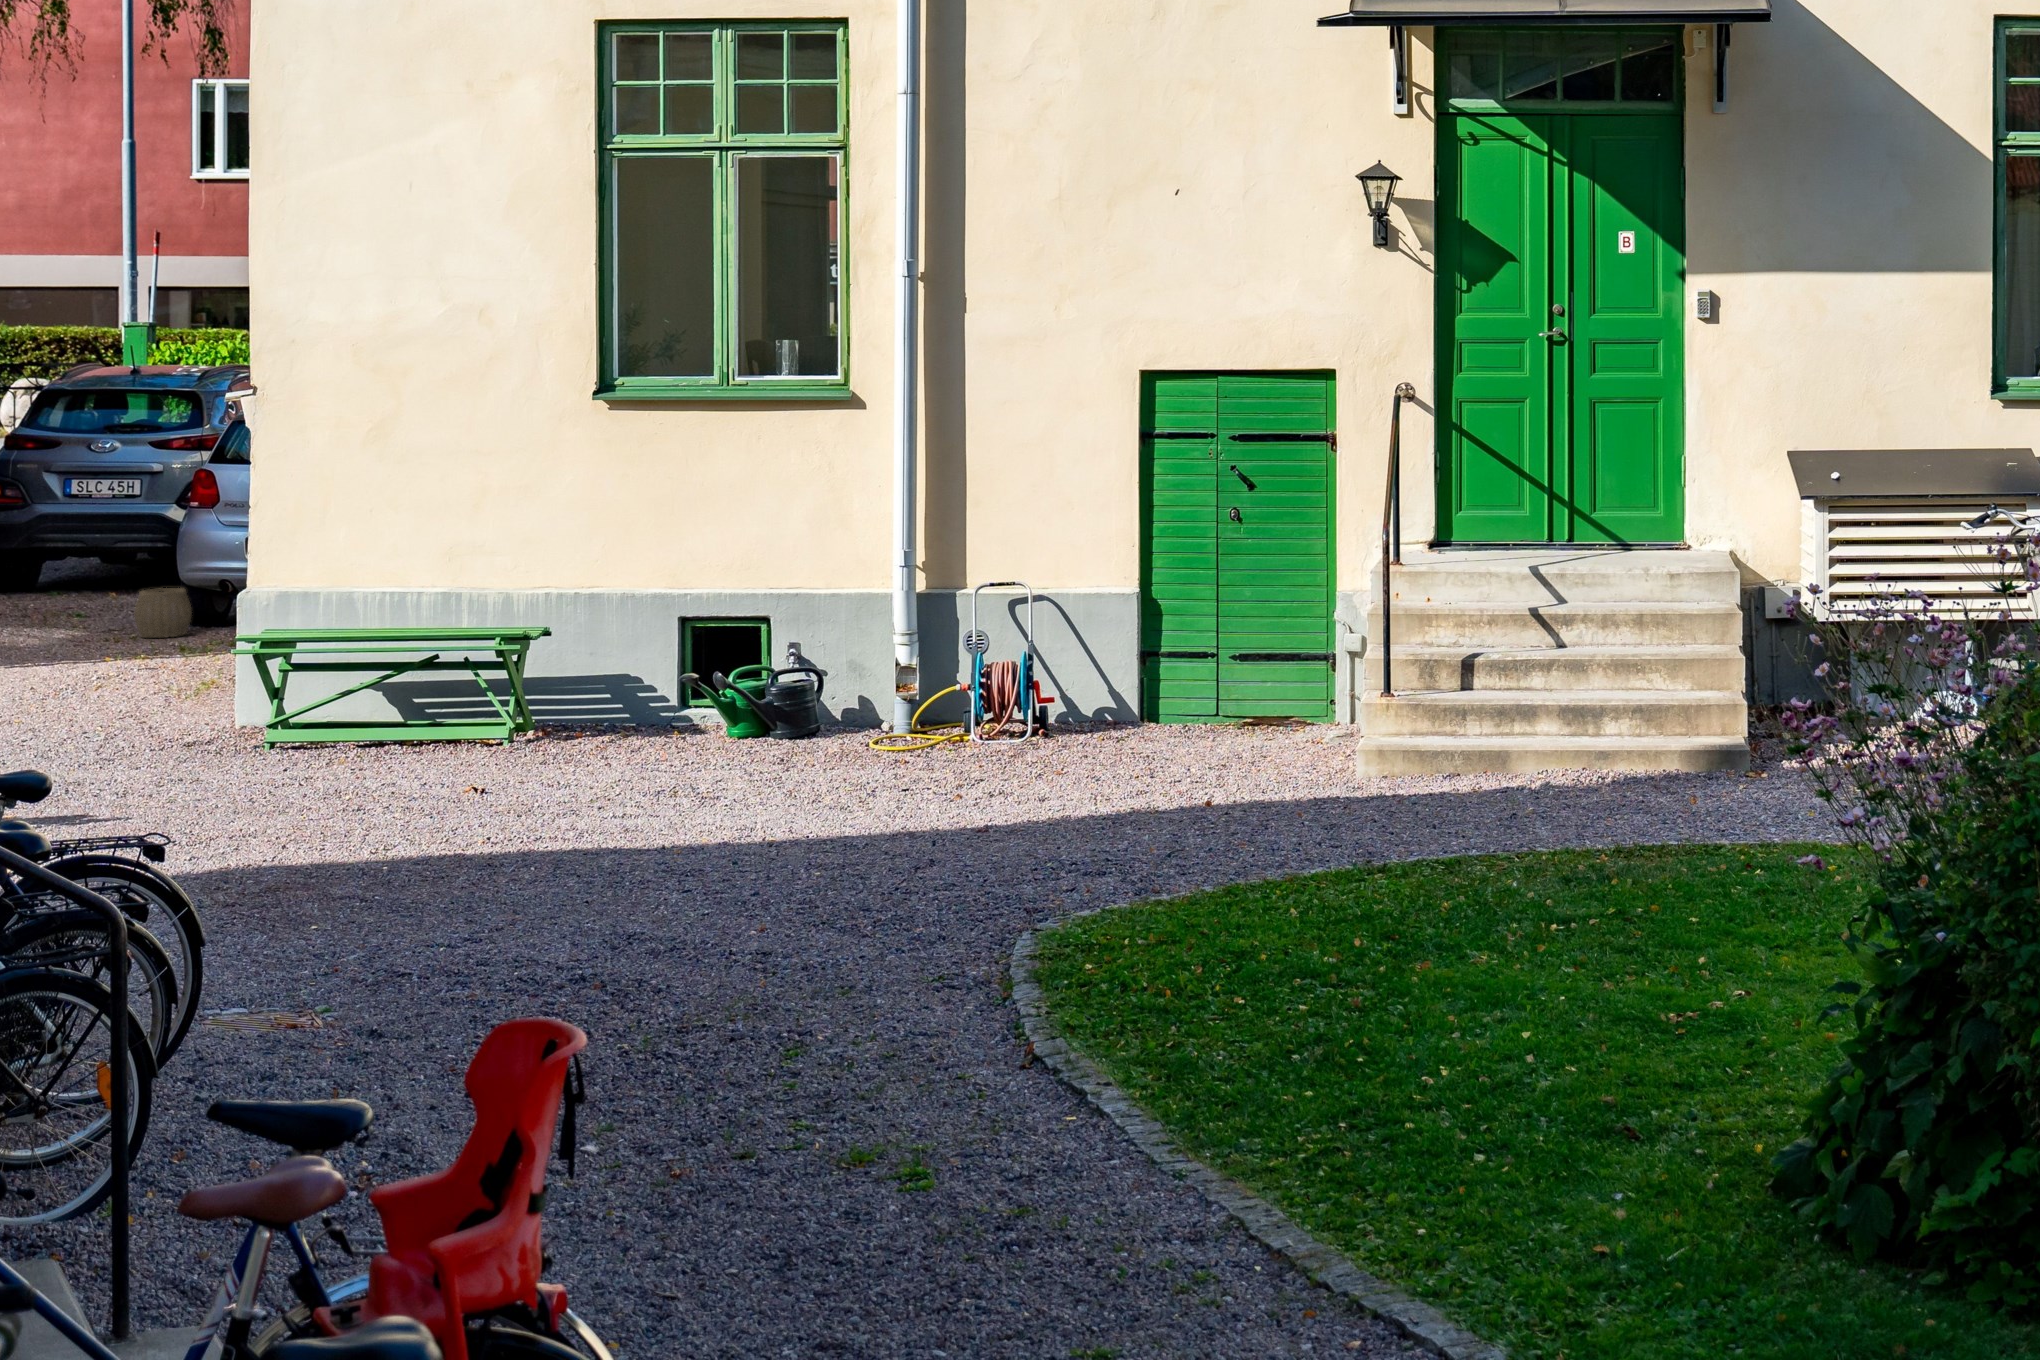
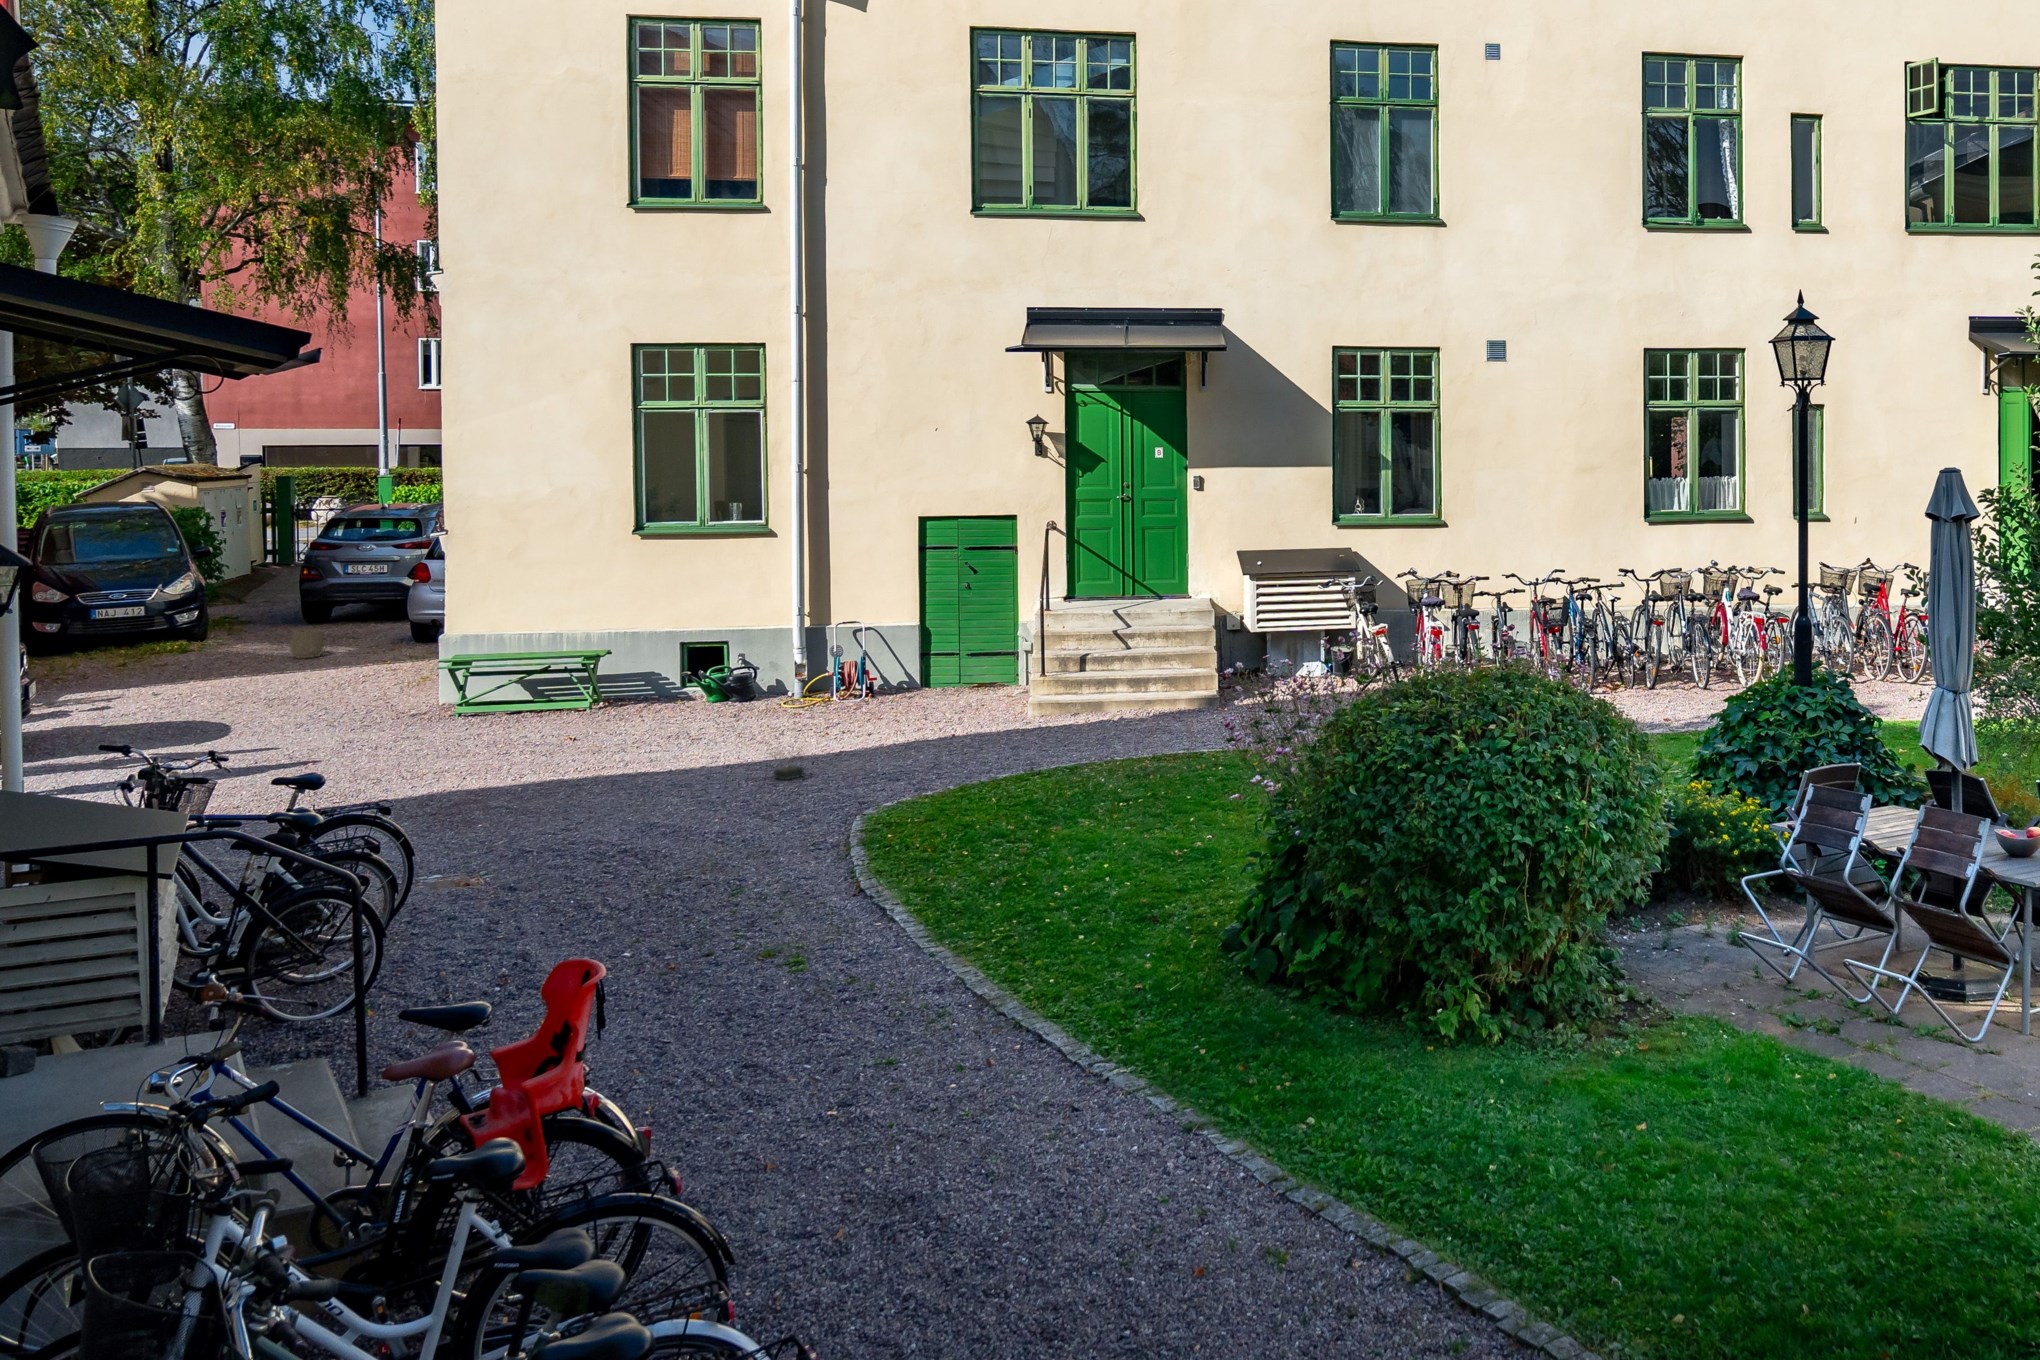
decorative plant: none [712,826,806,909] -> present [768,747,805,781]

